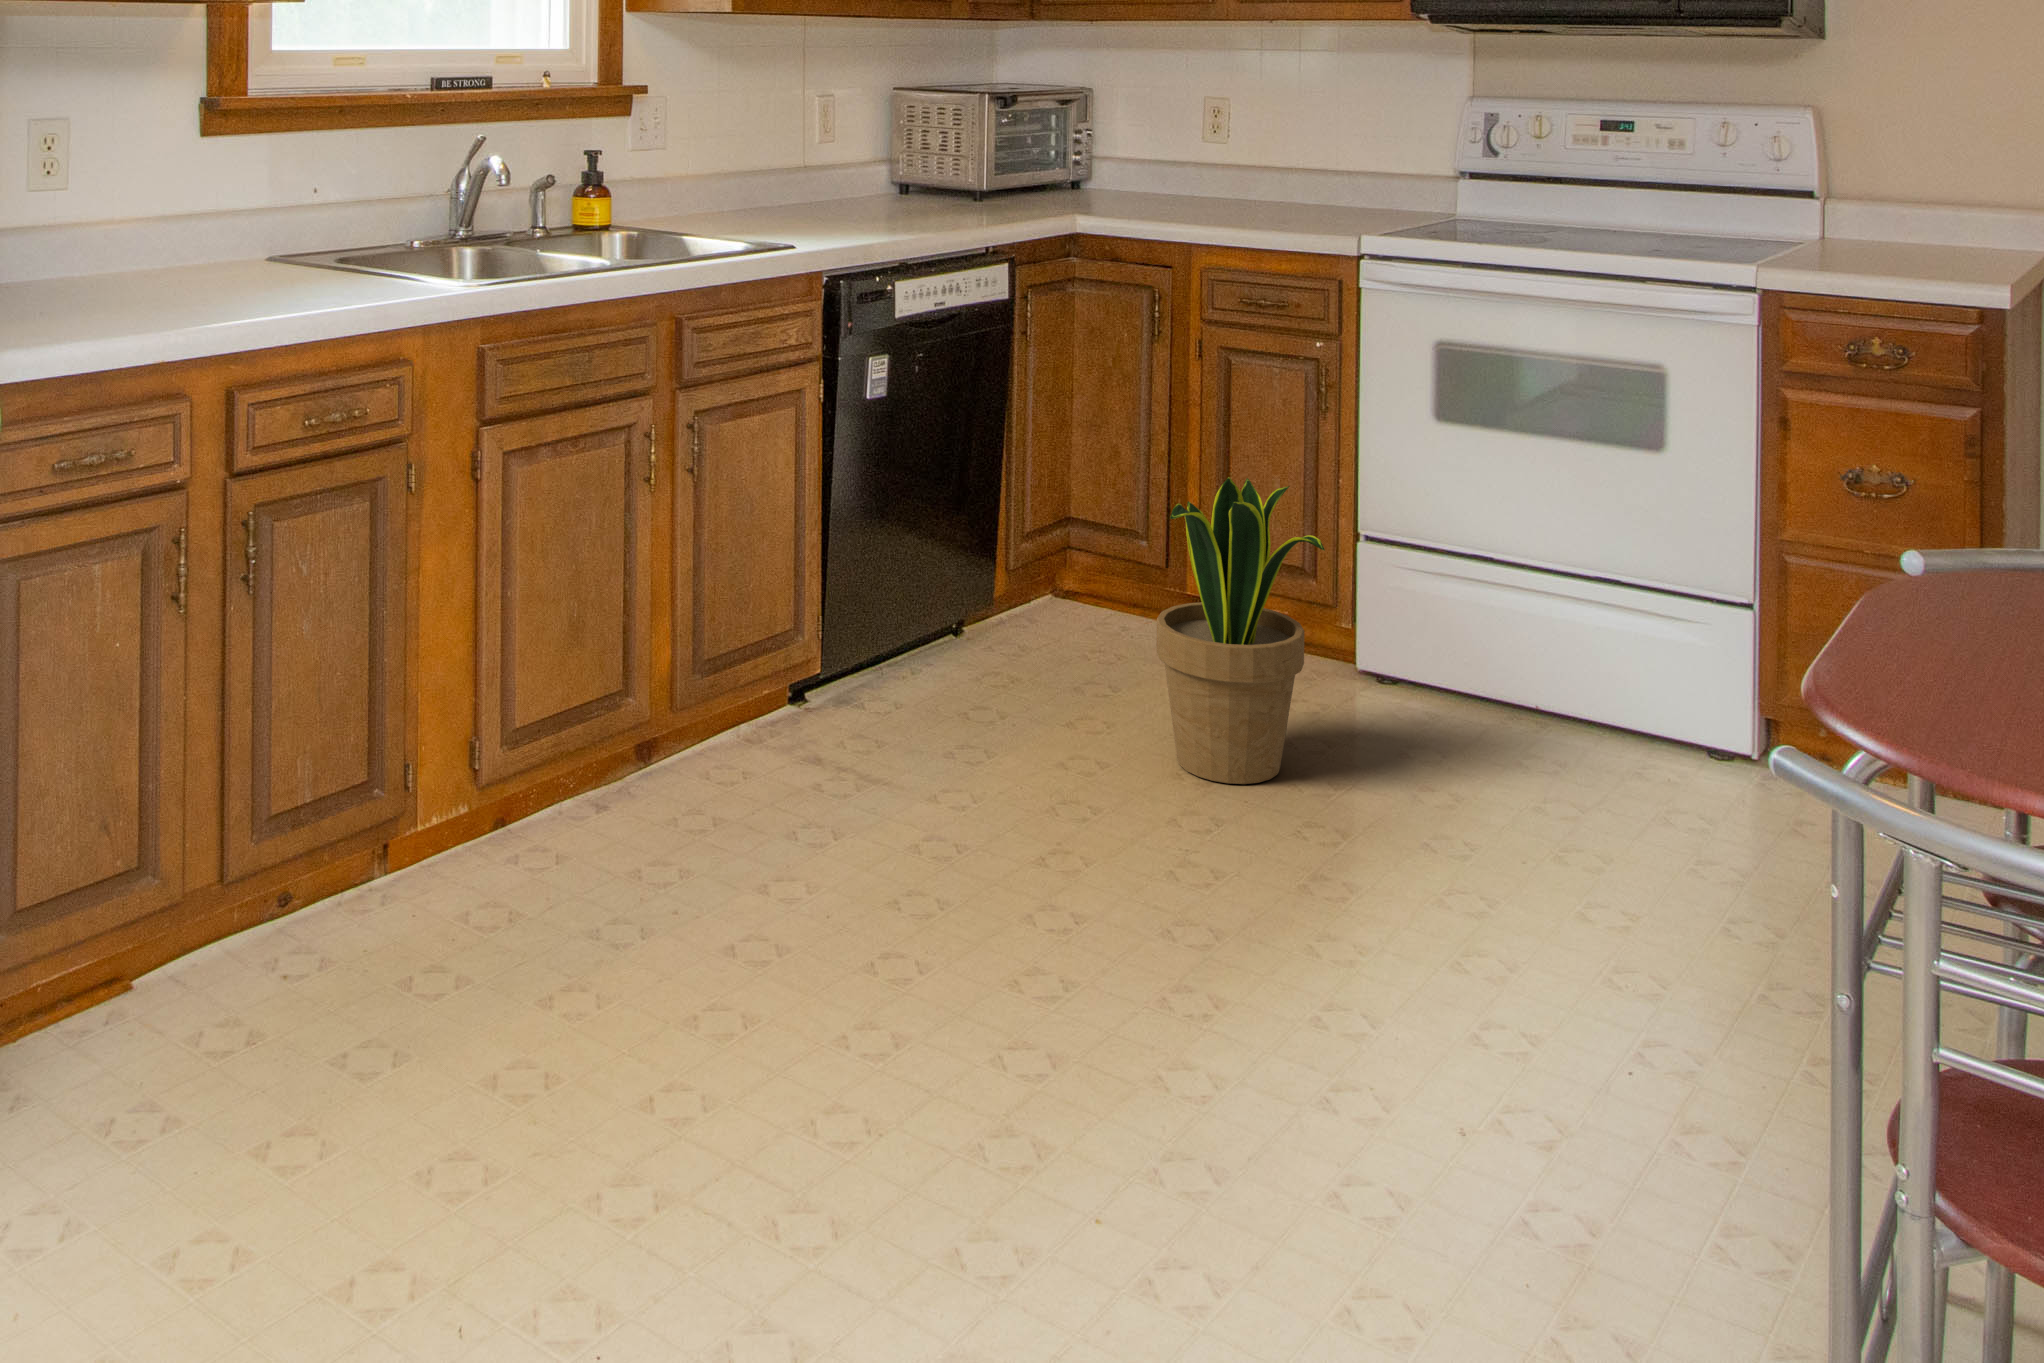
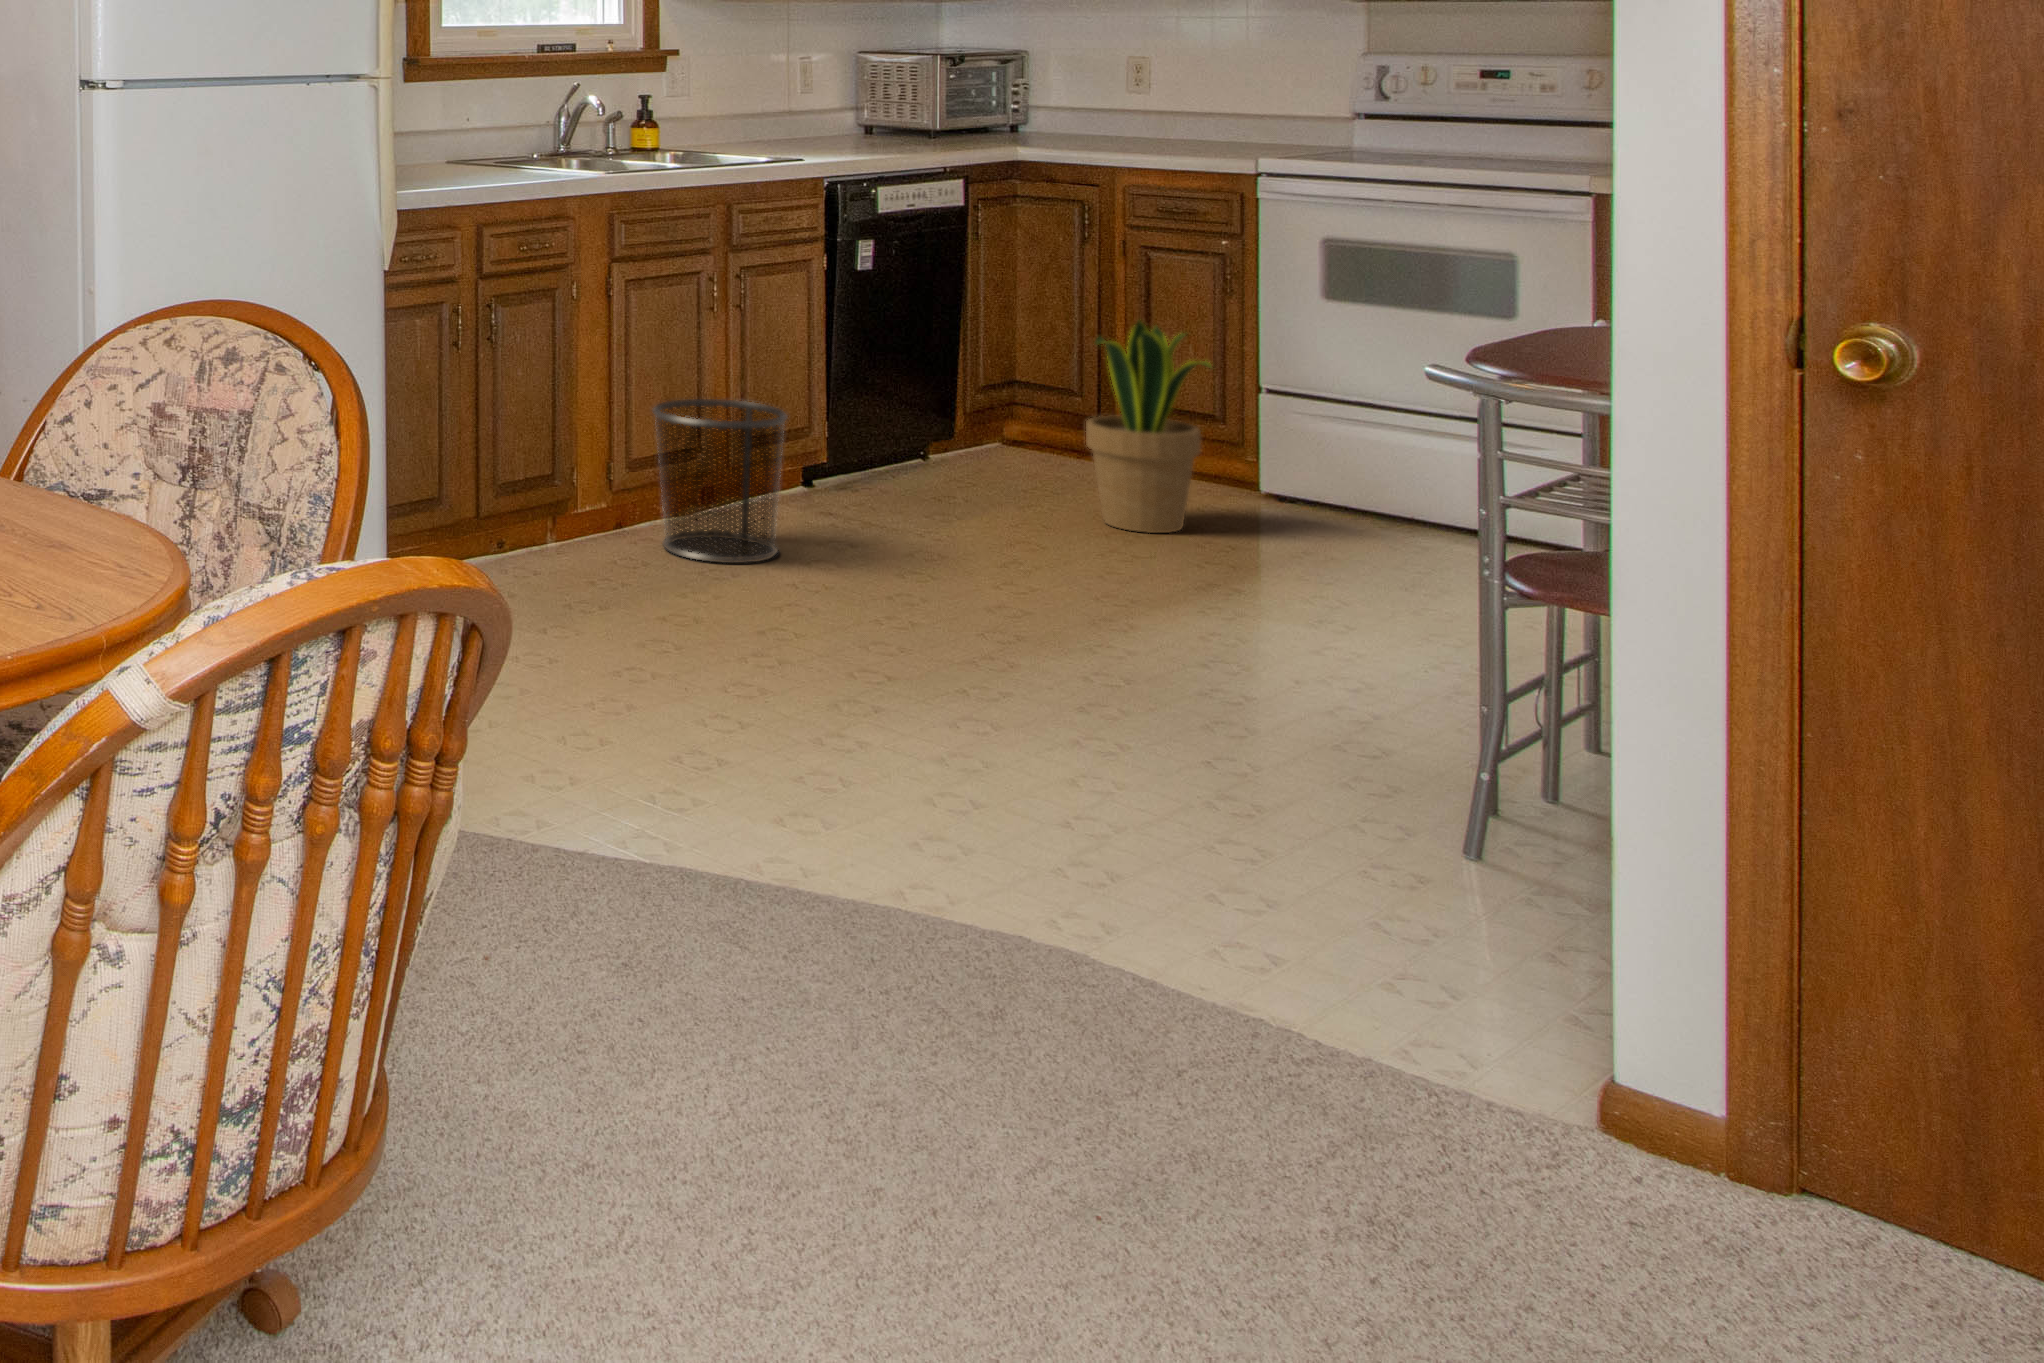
waste bin: none [523,635,732,930] -> present [653,399,787,563]

